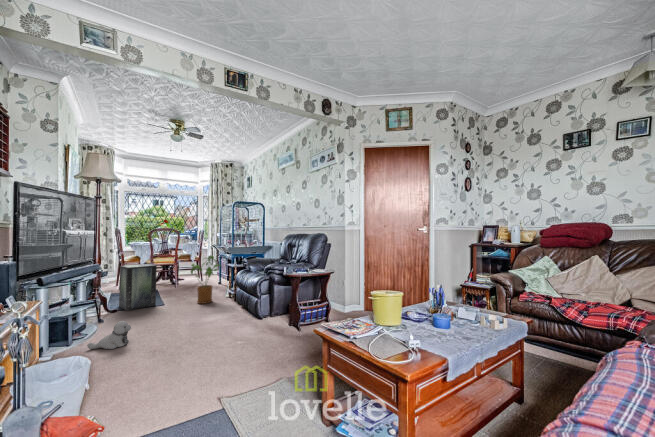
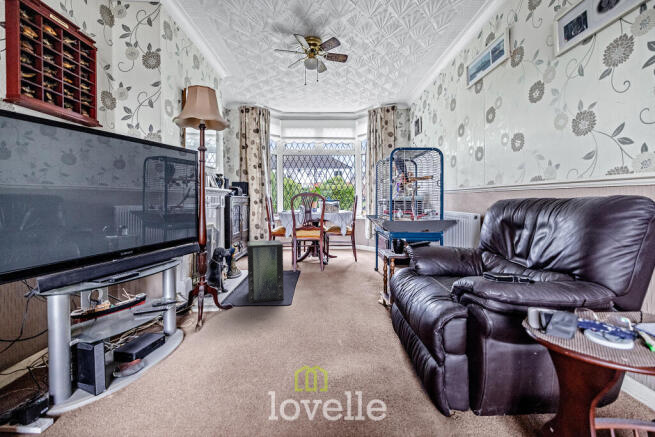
house plant: present [191,256,220,304] -> none [322,235,370,311]
plush toy: present [87,321,131,349] -> none [130,356,189,413]

